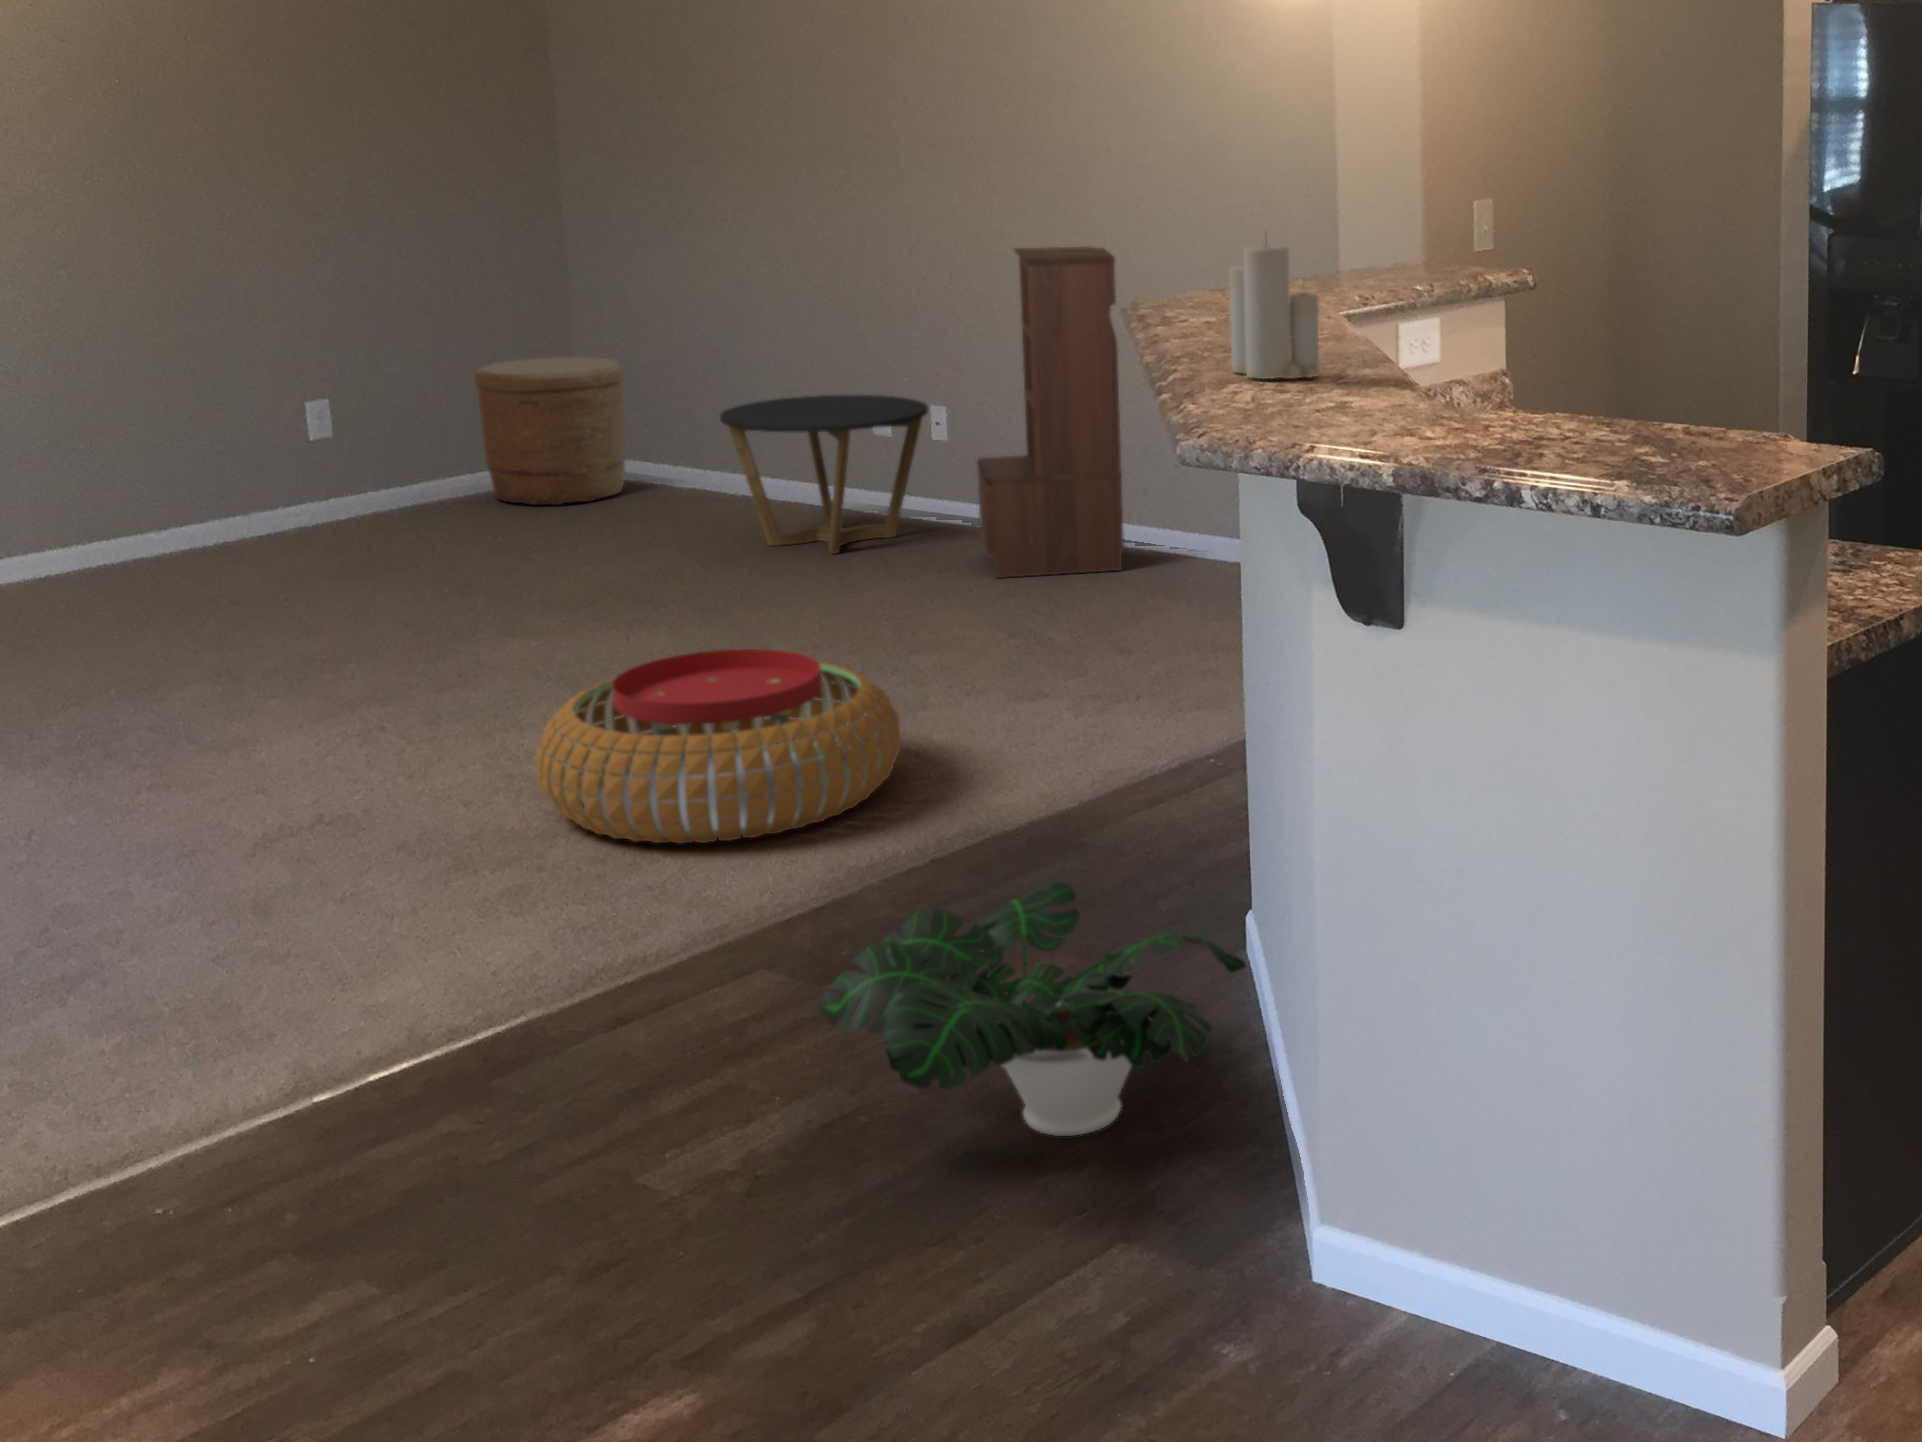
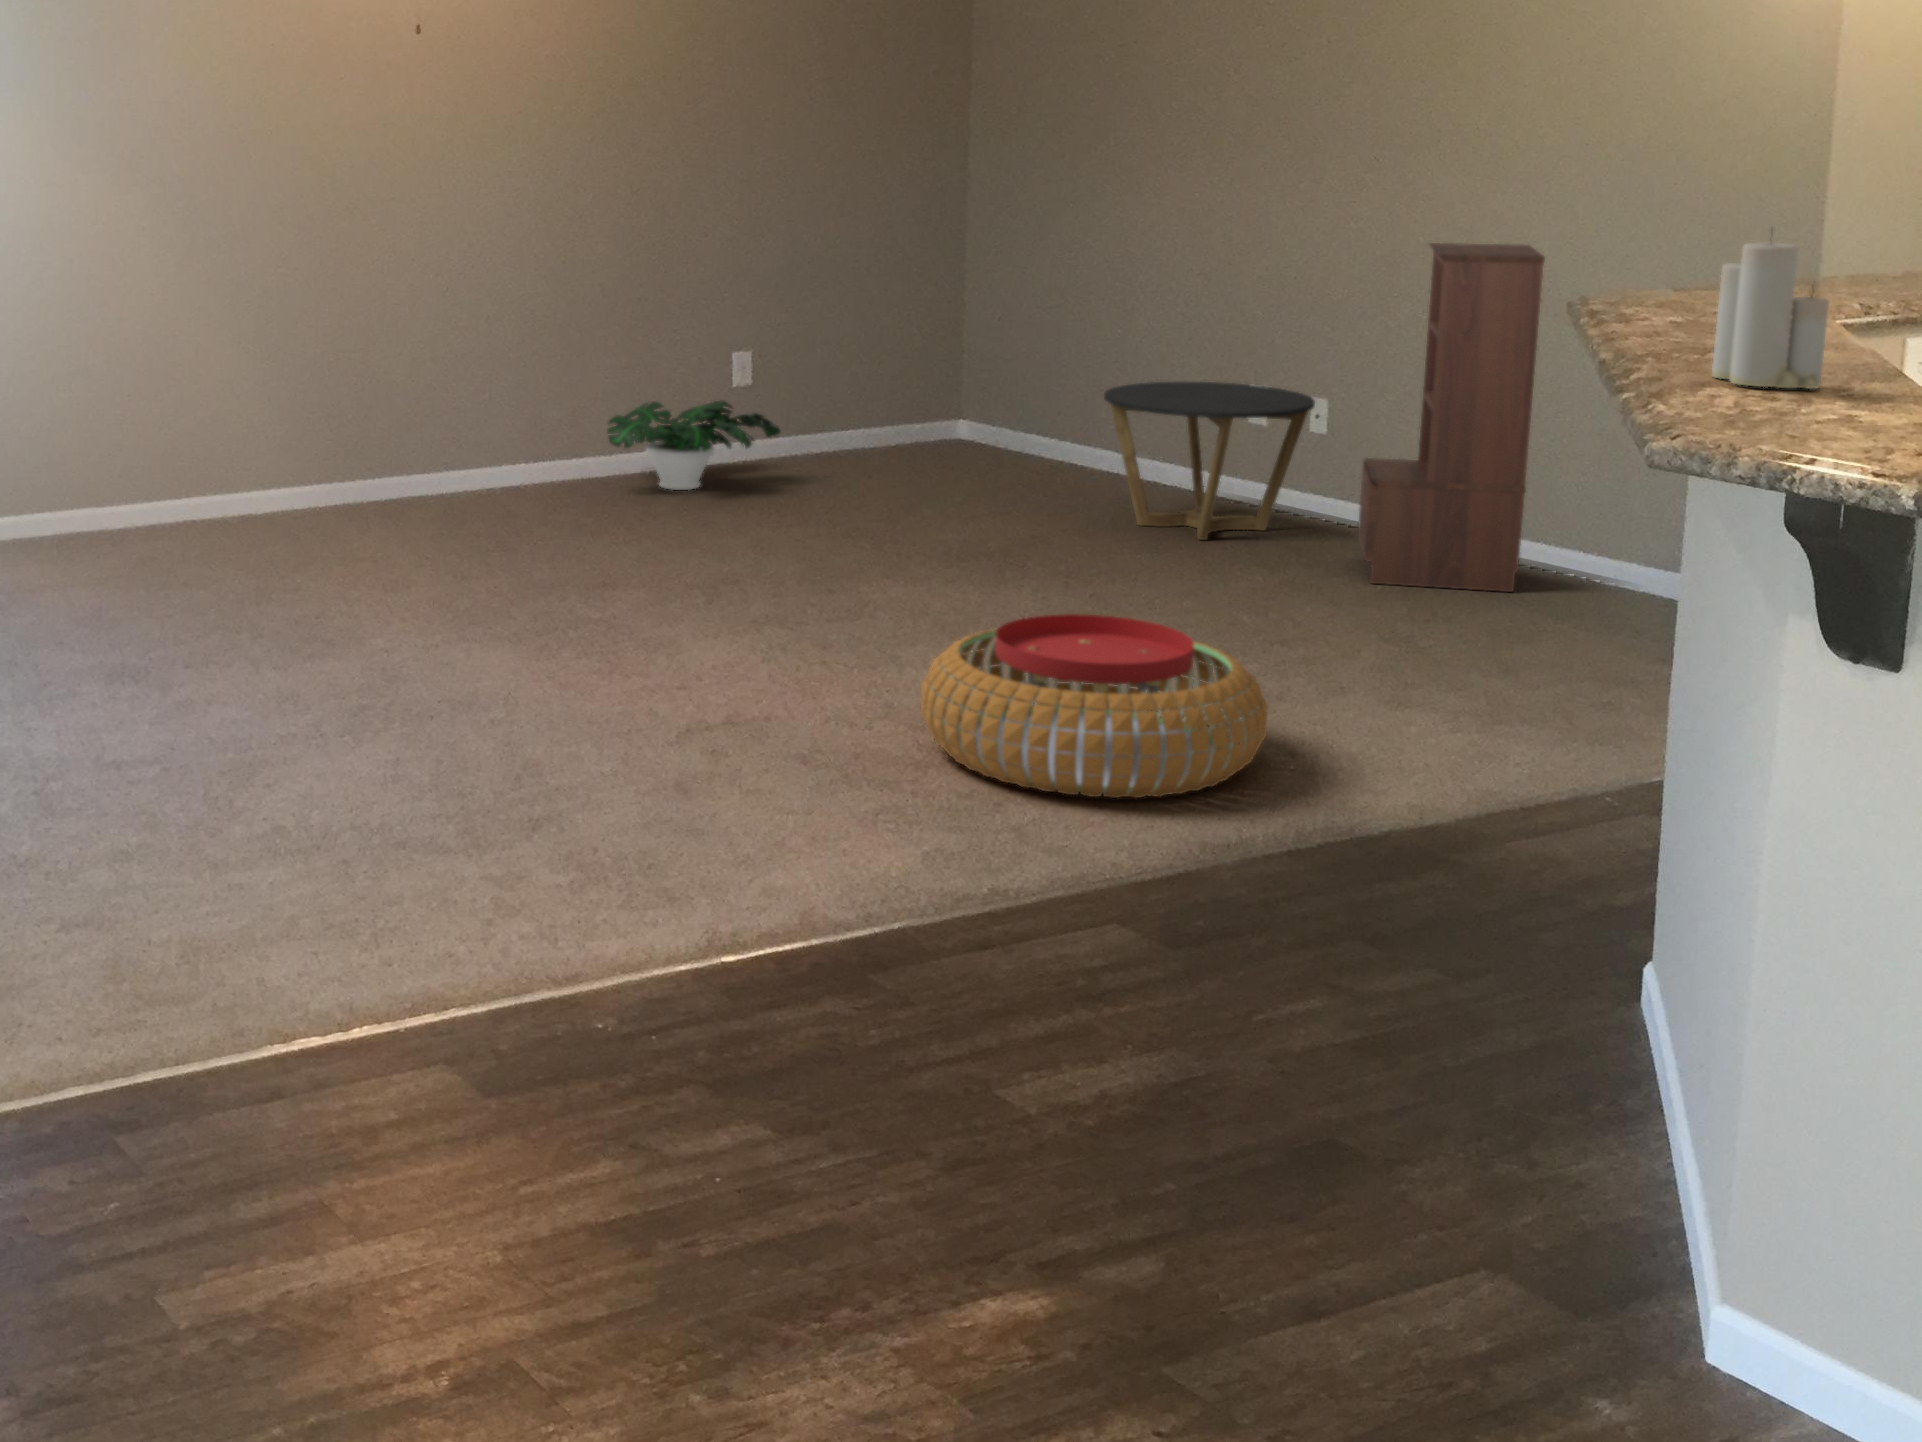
woven basket: present [474,357,625,505] -> none [879,328,1014,467]
potted plant: present [820,880,1246,1136] -> present [607,401,781,490]

